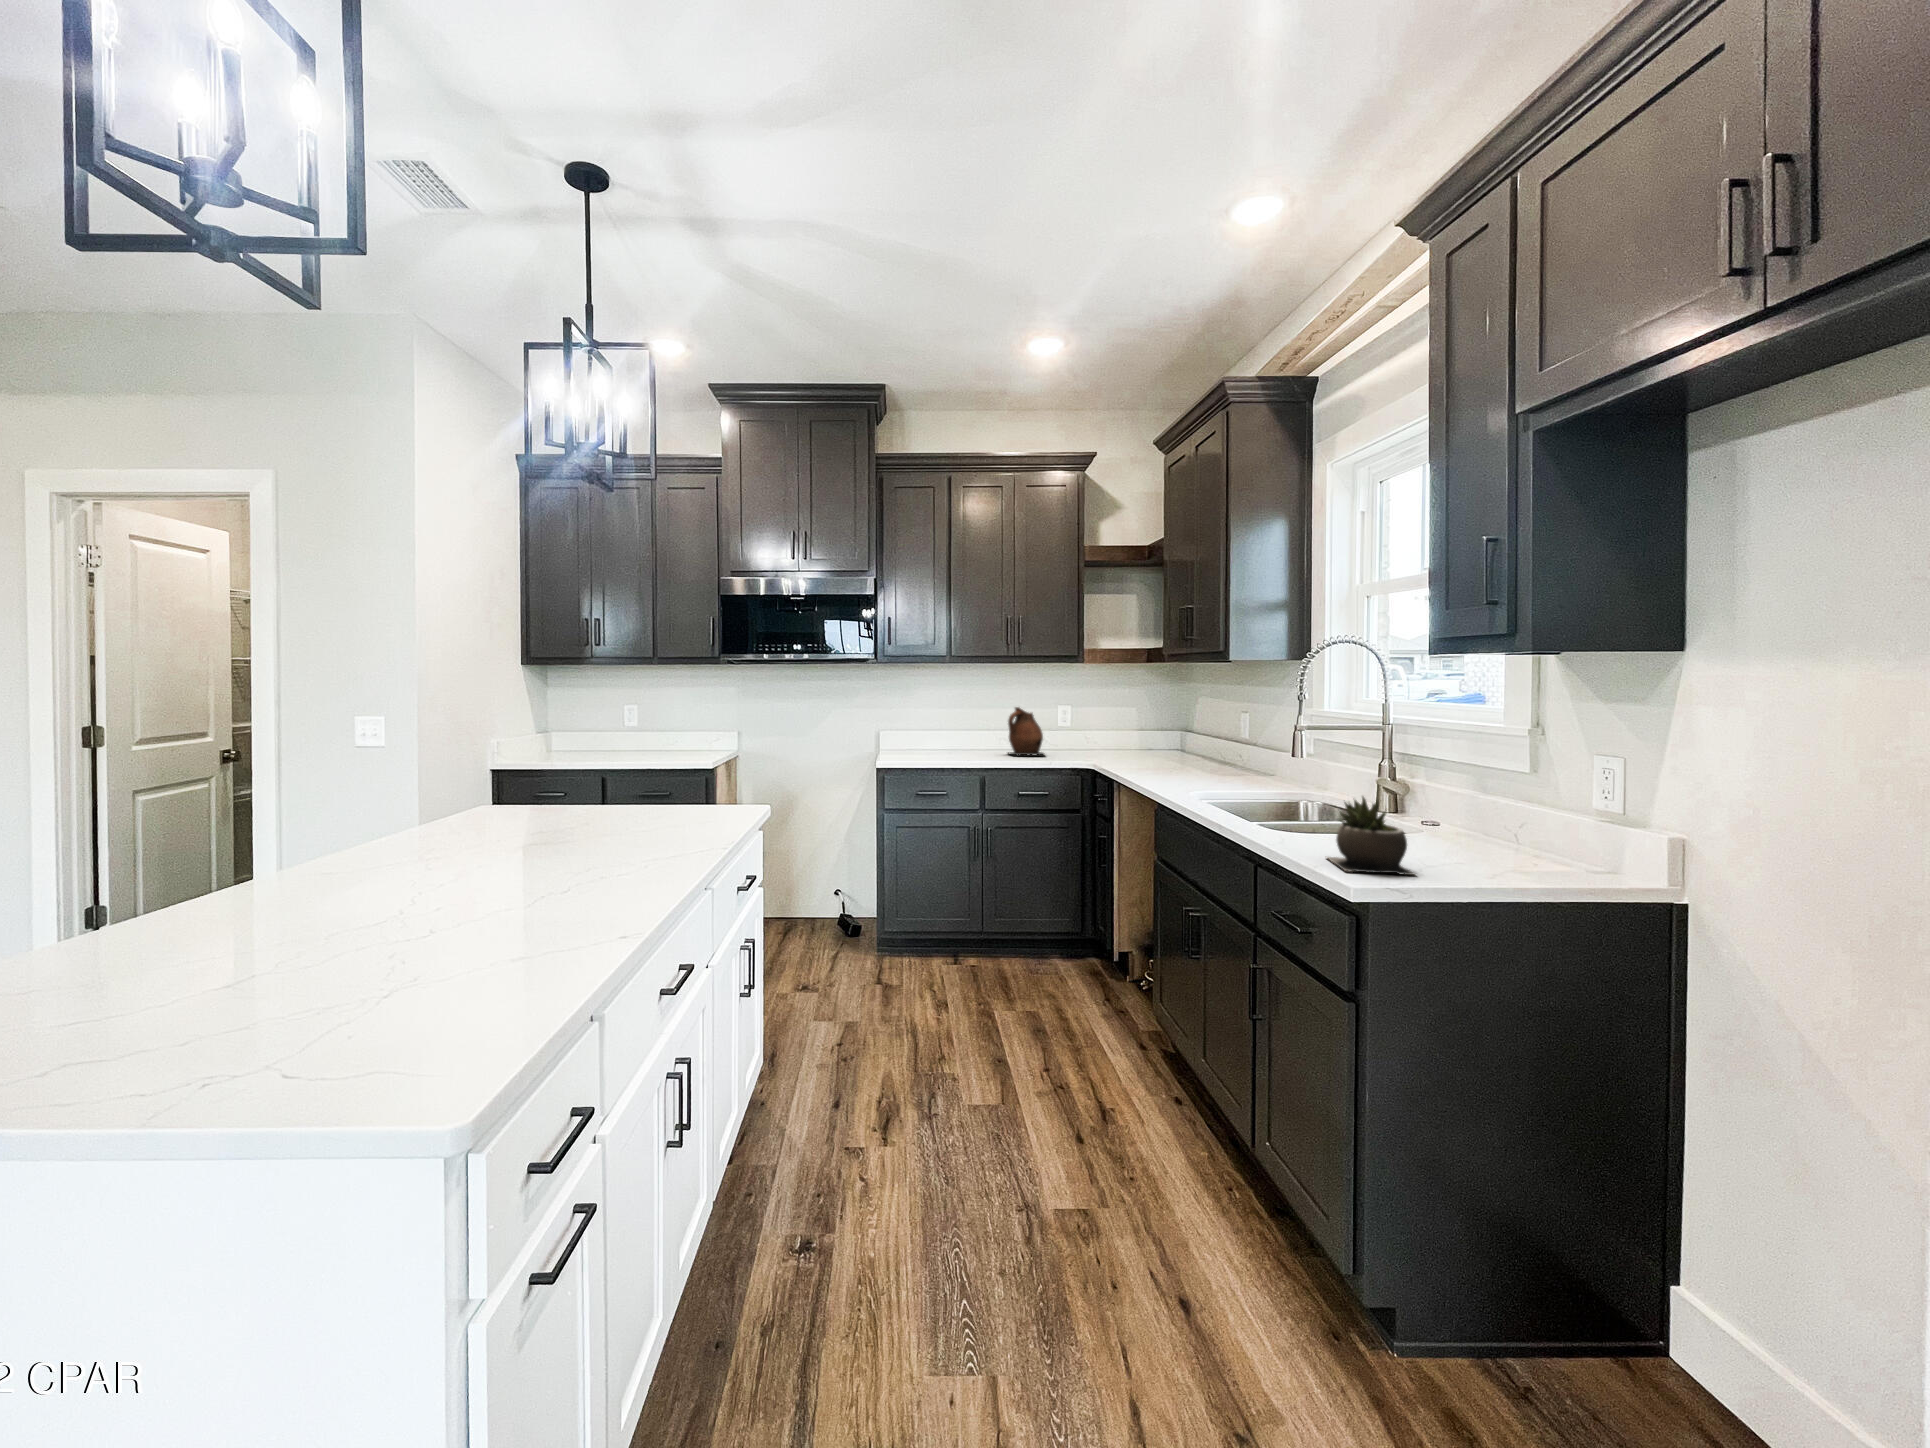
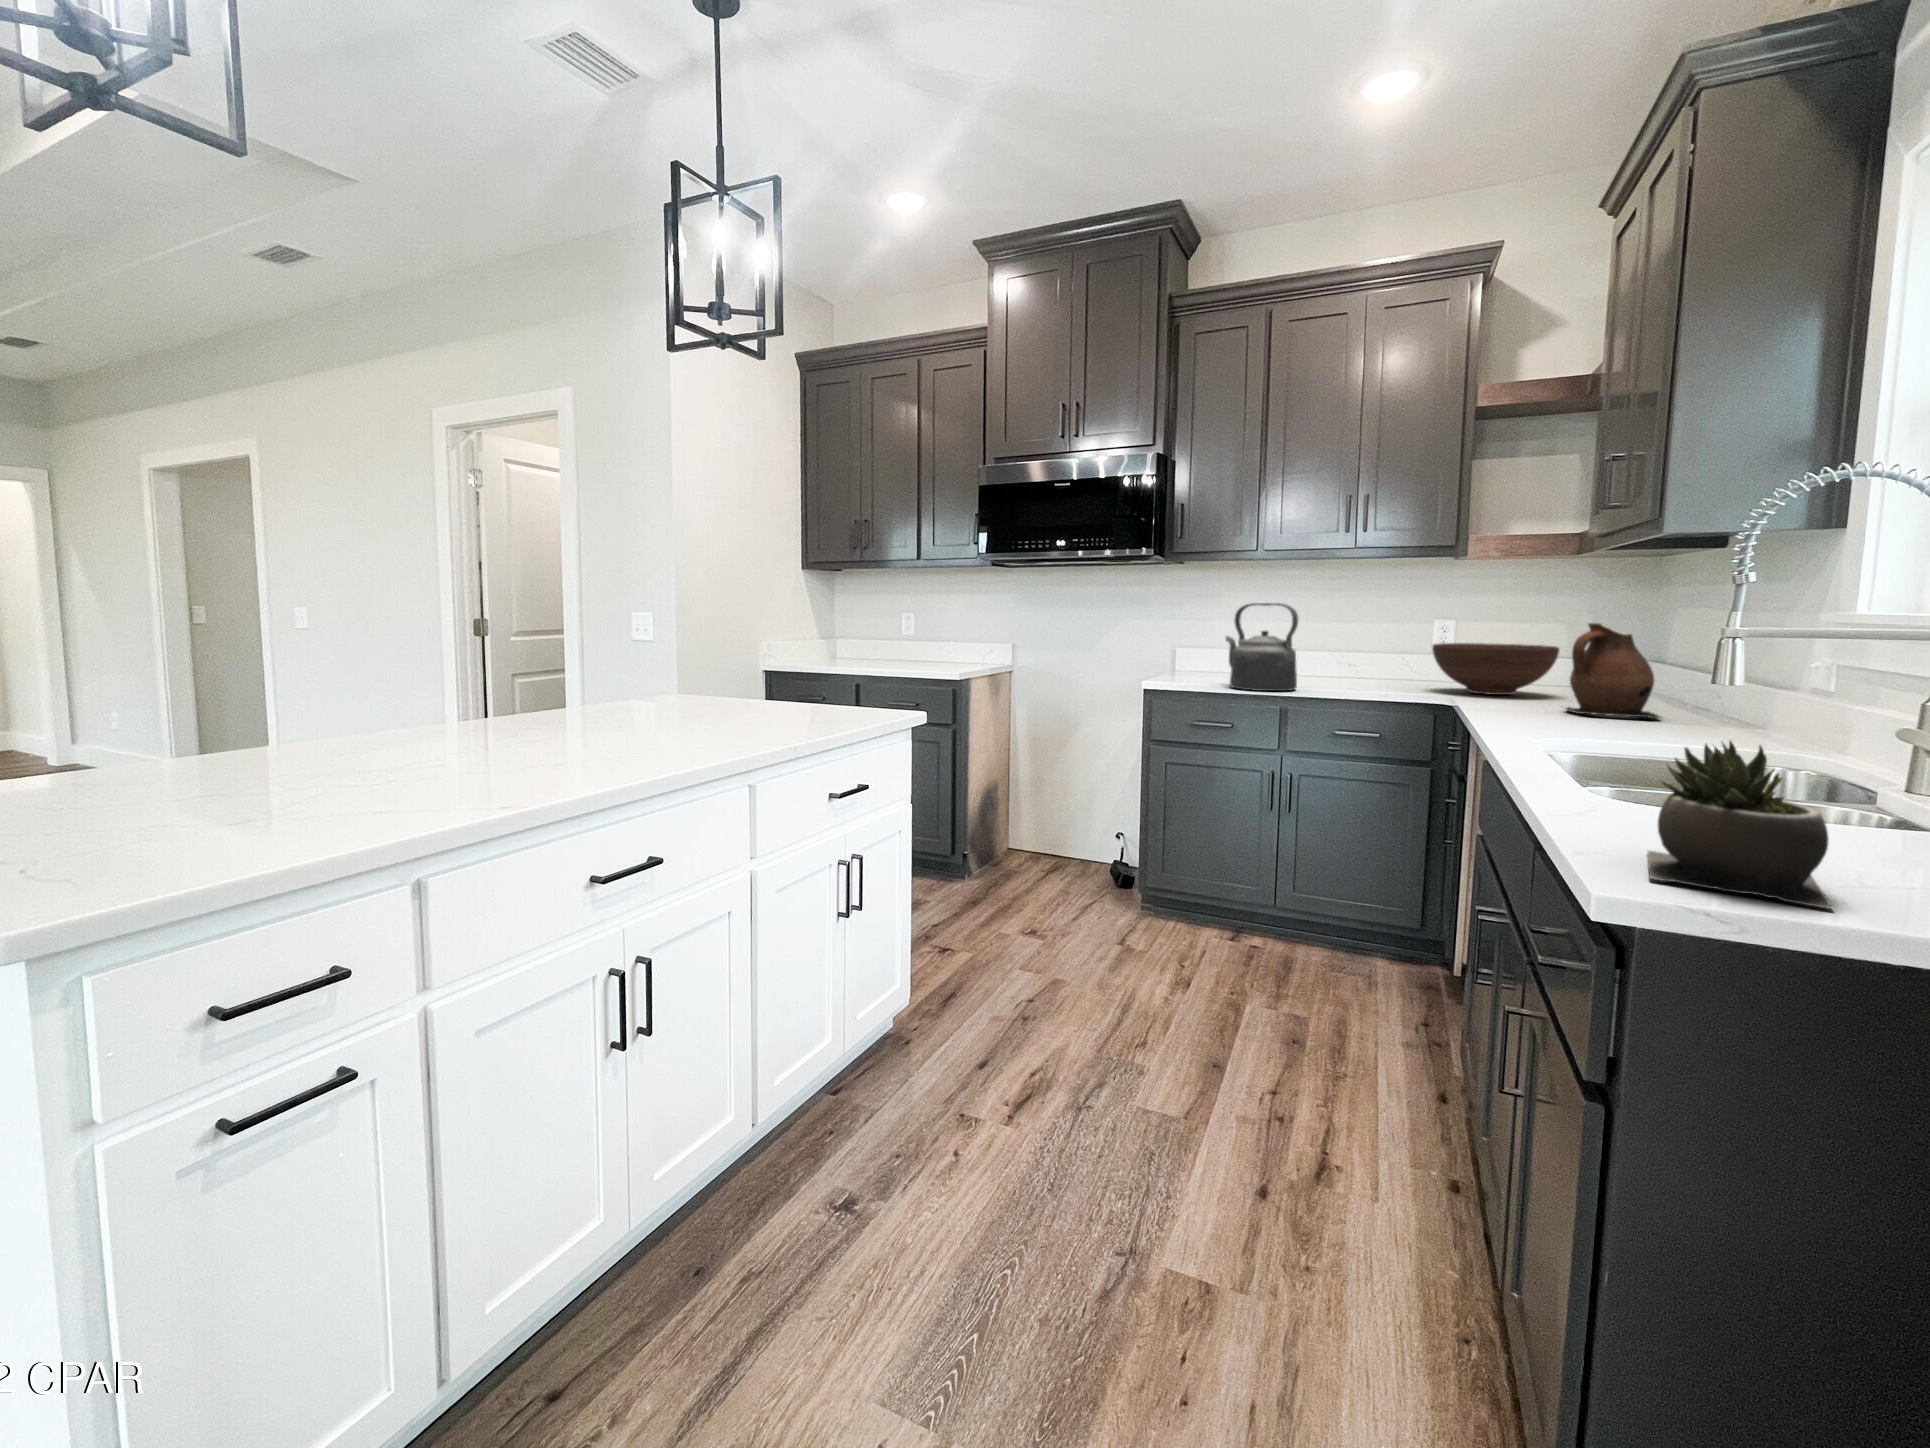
kettle: none [942,699,999,767] -> present [1226,603,1298,691]
ceramic pitcher: present [1008,707,1045,756] -> present [1566,623,1660,719]
fruit bowl: none [1074,725,1148,761] -> present [1432,643,1560,695]

